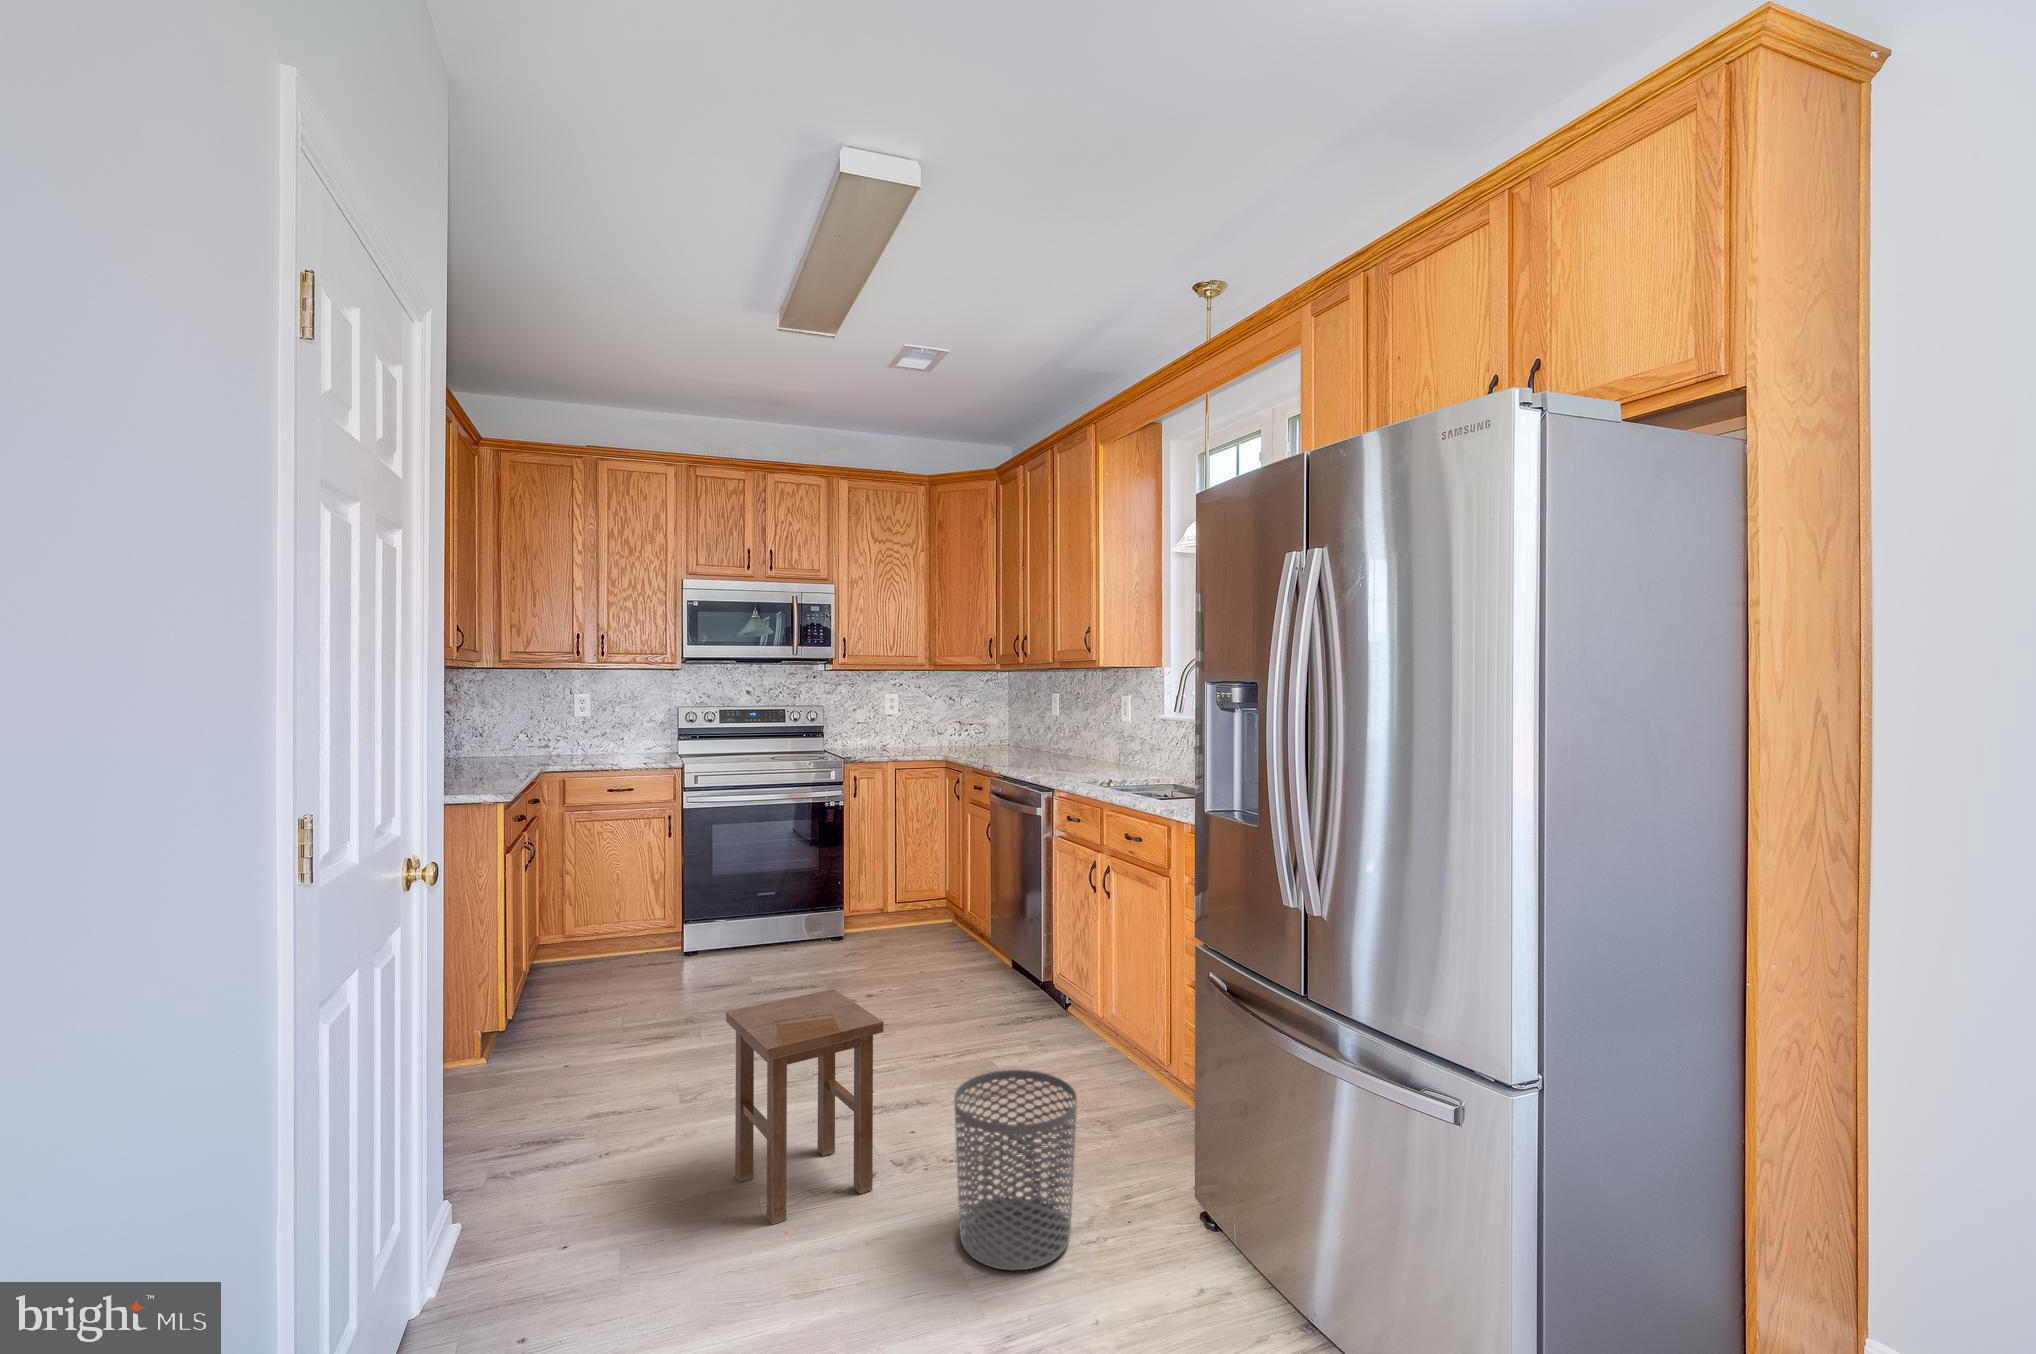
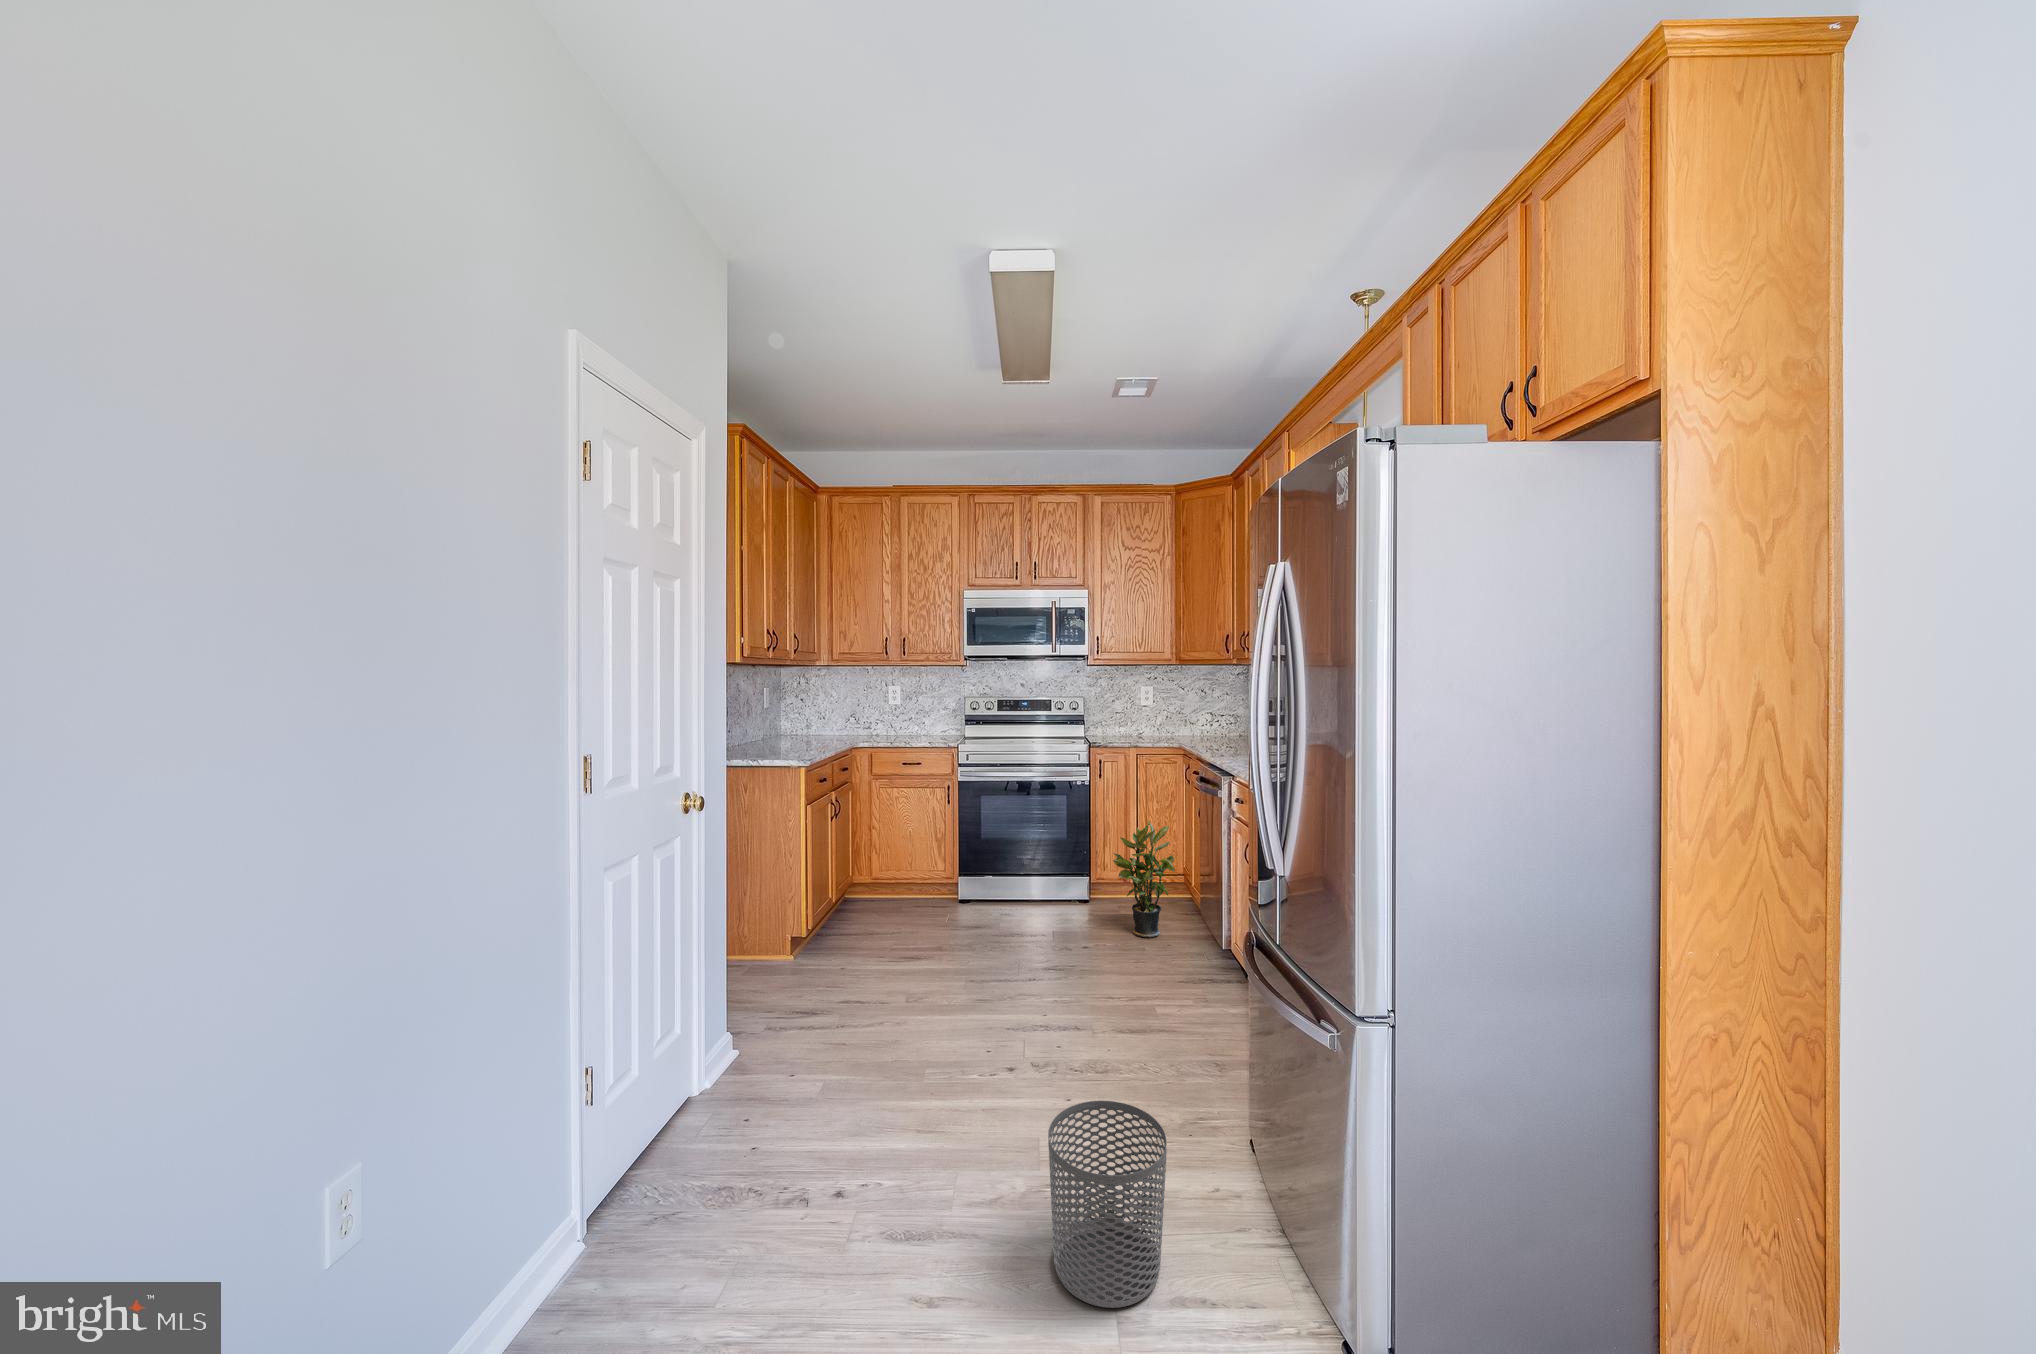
potted plant: none [882,834,950,964] -> present [1113,821,1175,938]
stool: present [726,989,884,1225] -> none [898,984,1013,1188]

